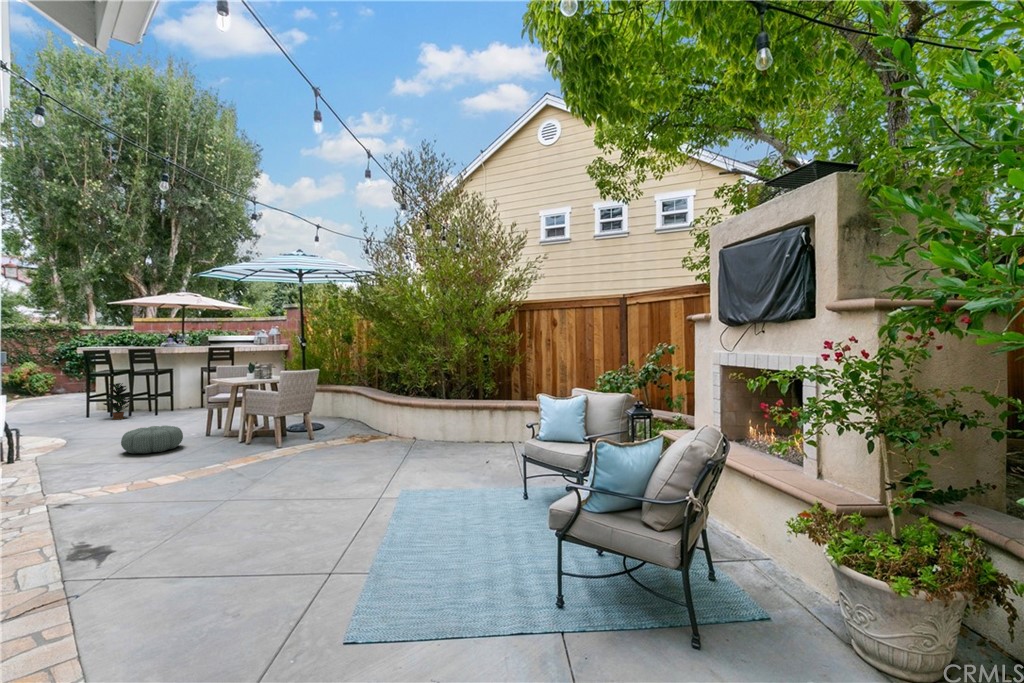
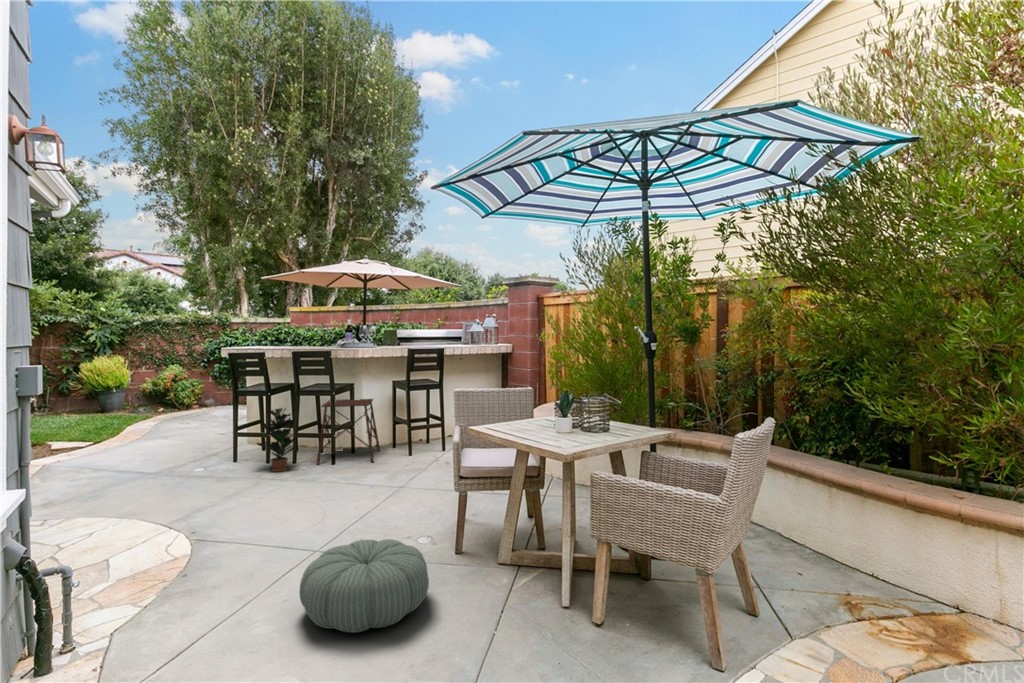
side table: none [144,378,191,416] -> present [317,399,380,465]

